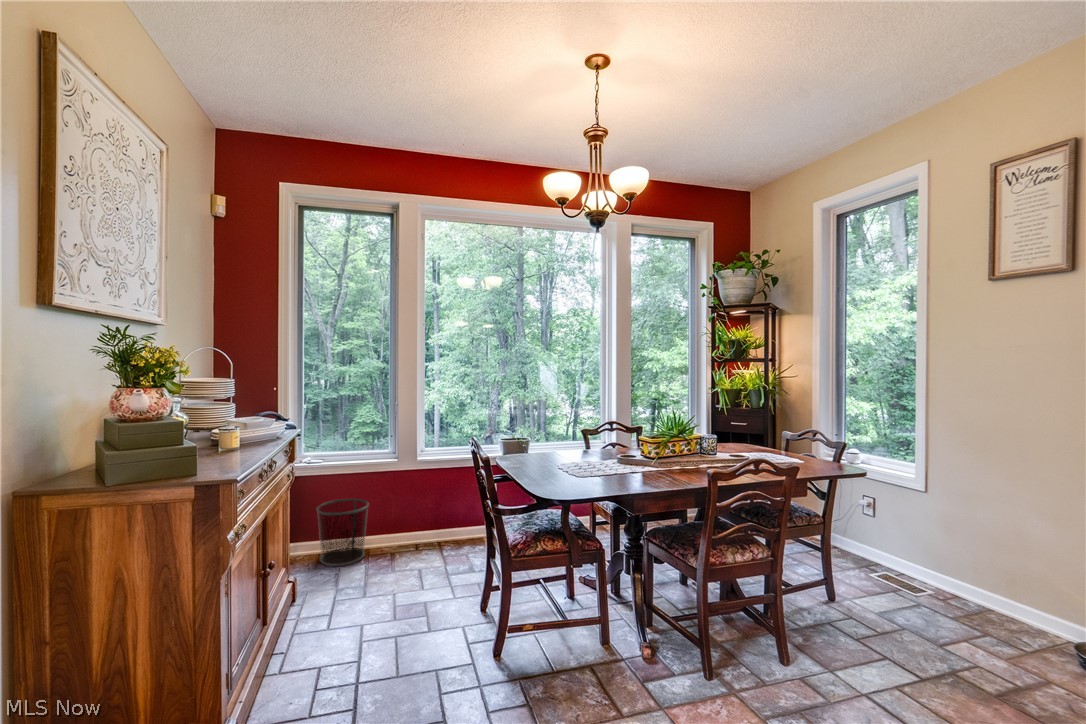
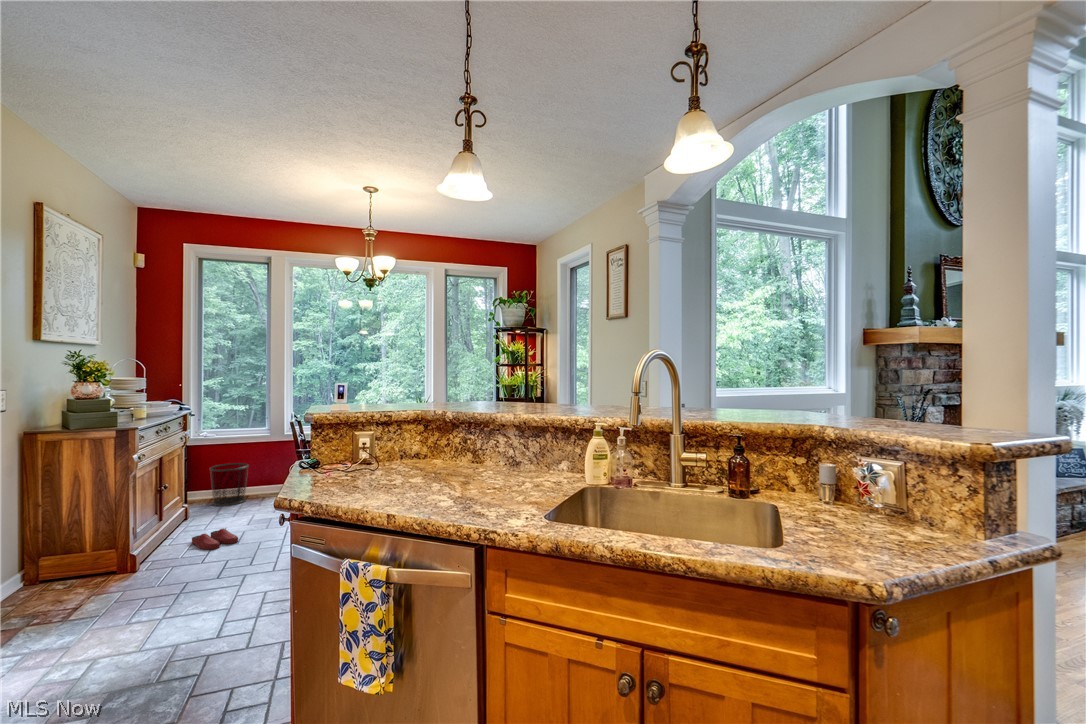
slippers: none [314,634,390,686] -> present [192,528,238,550]

